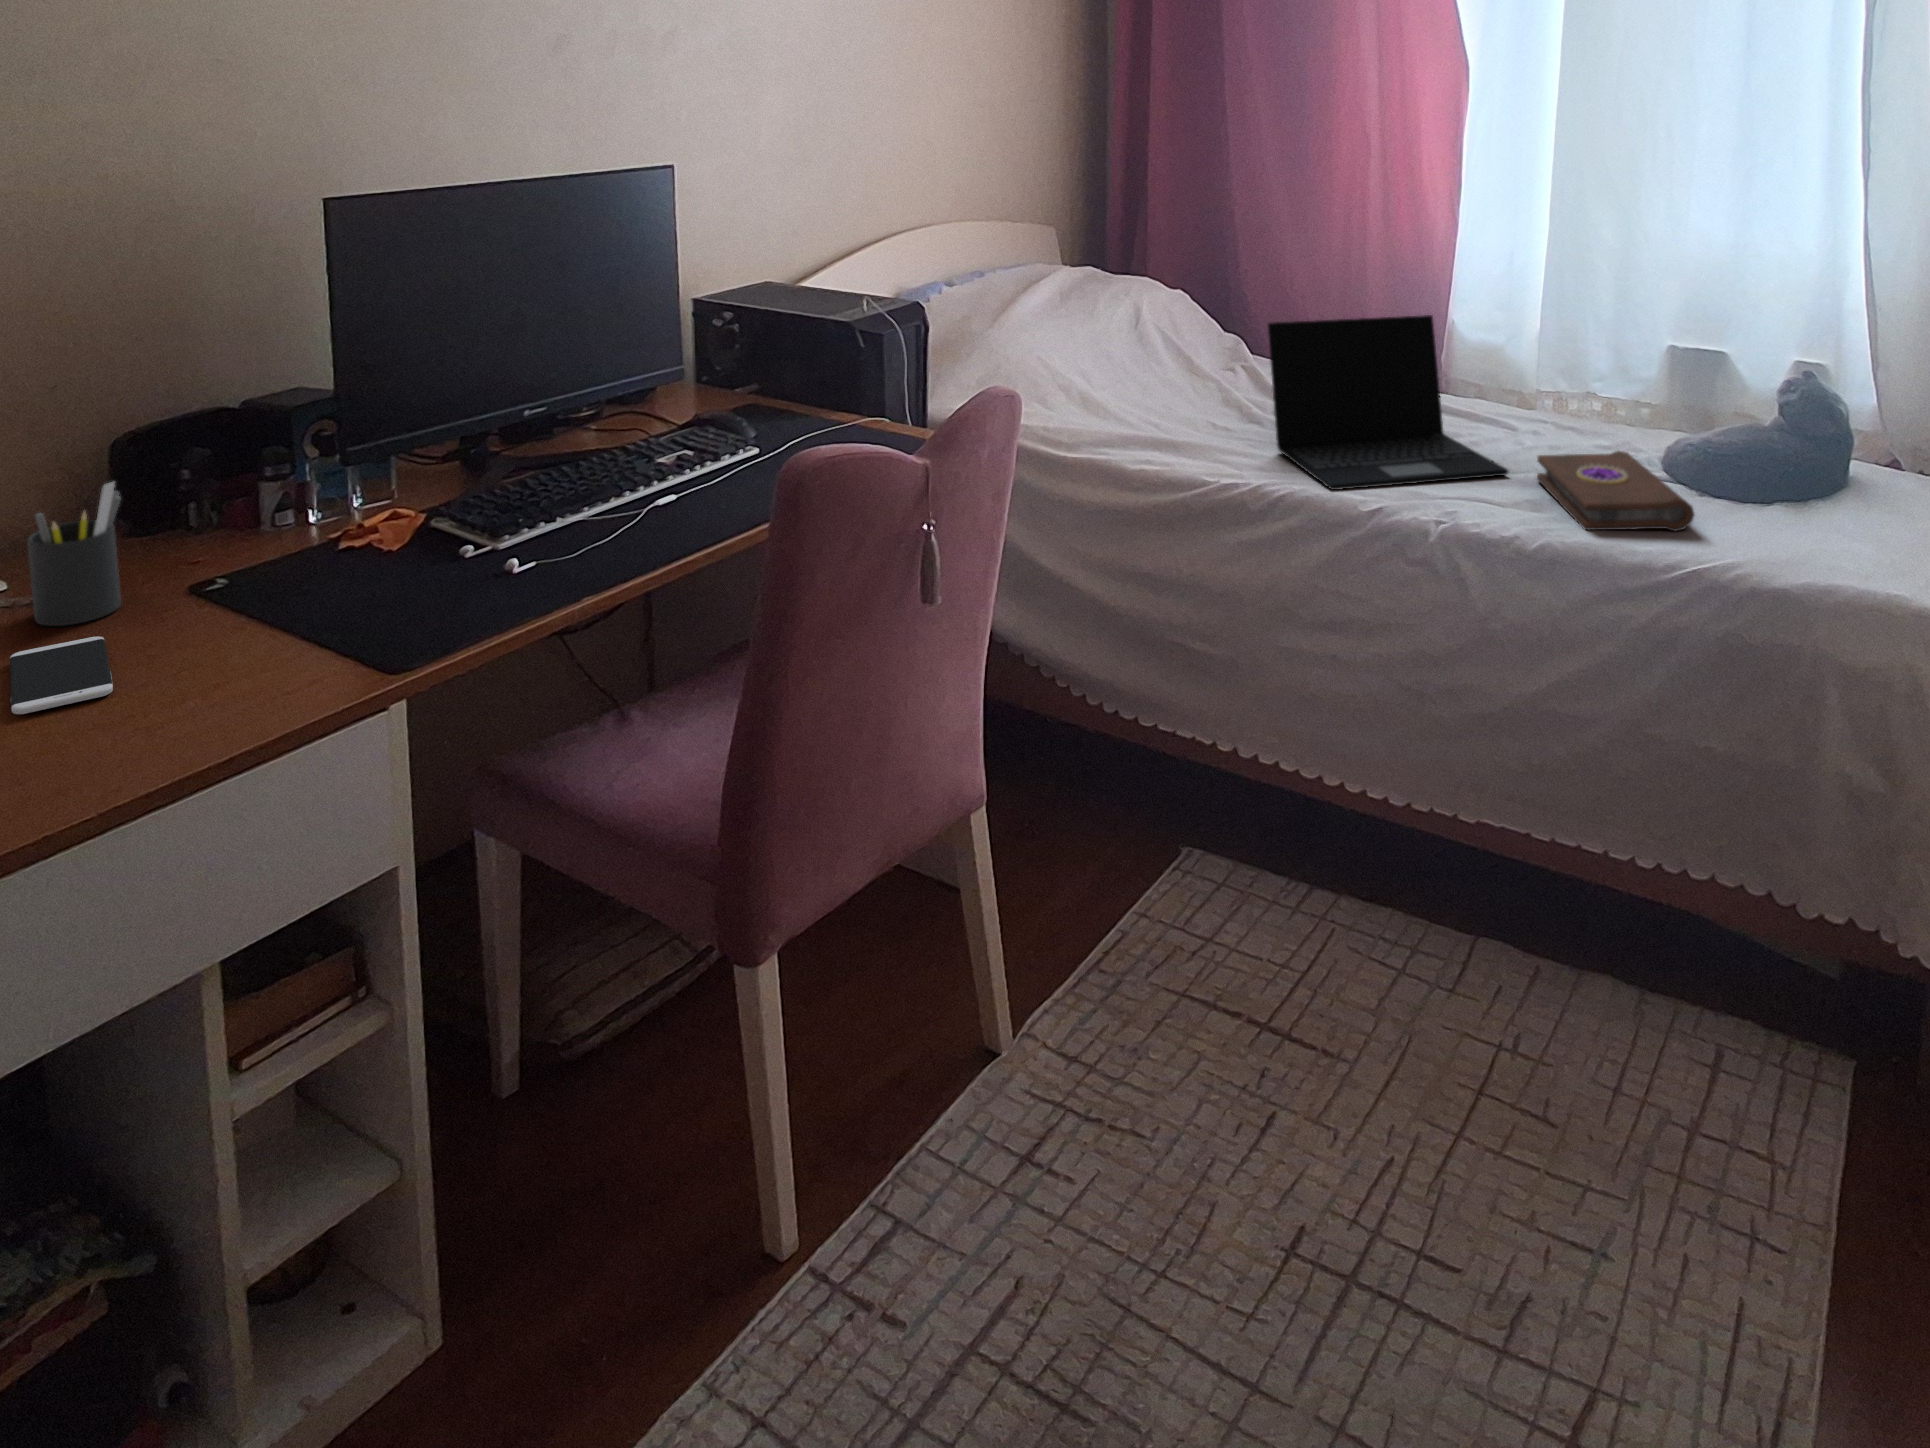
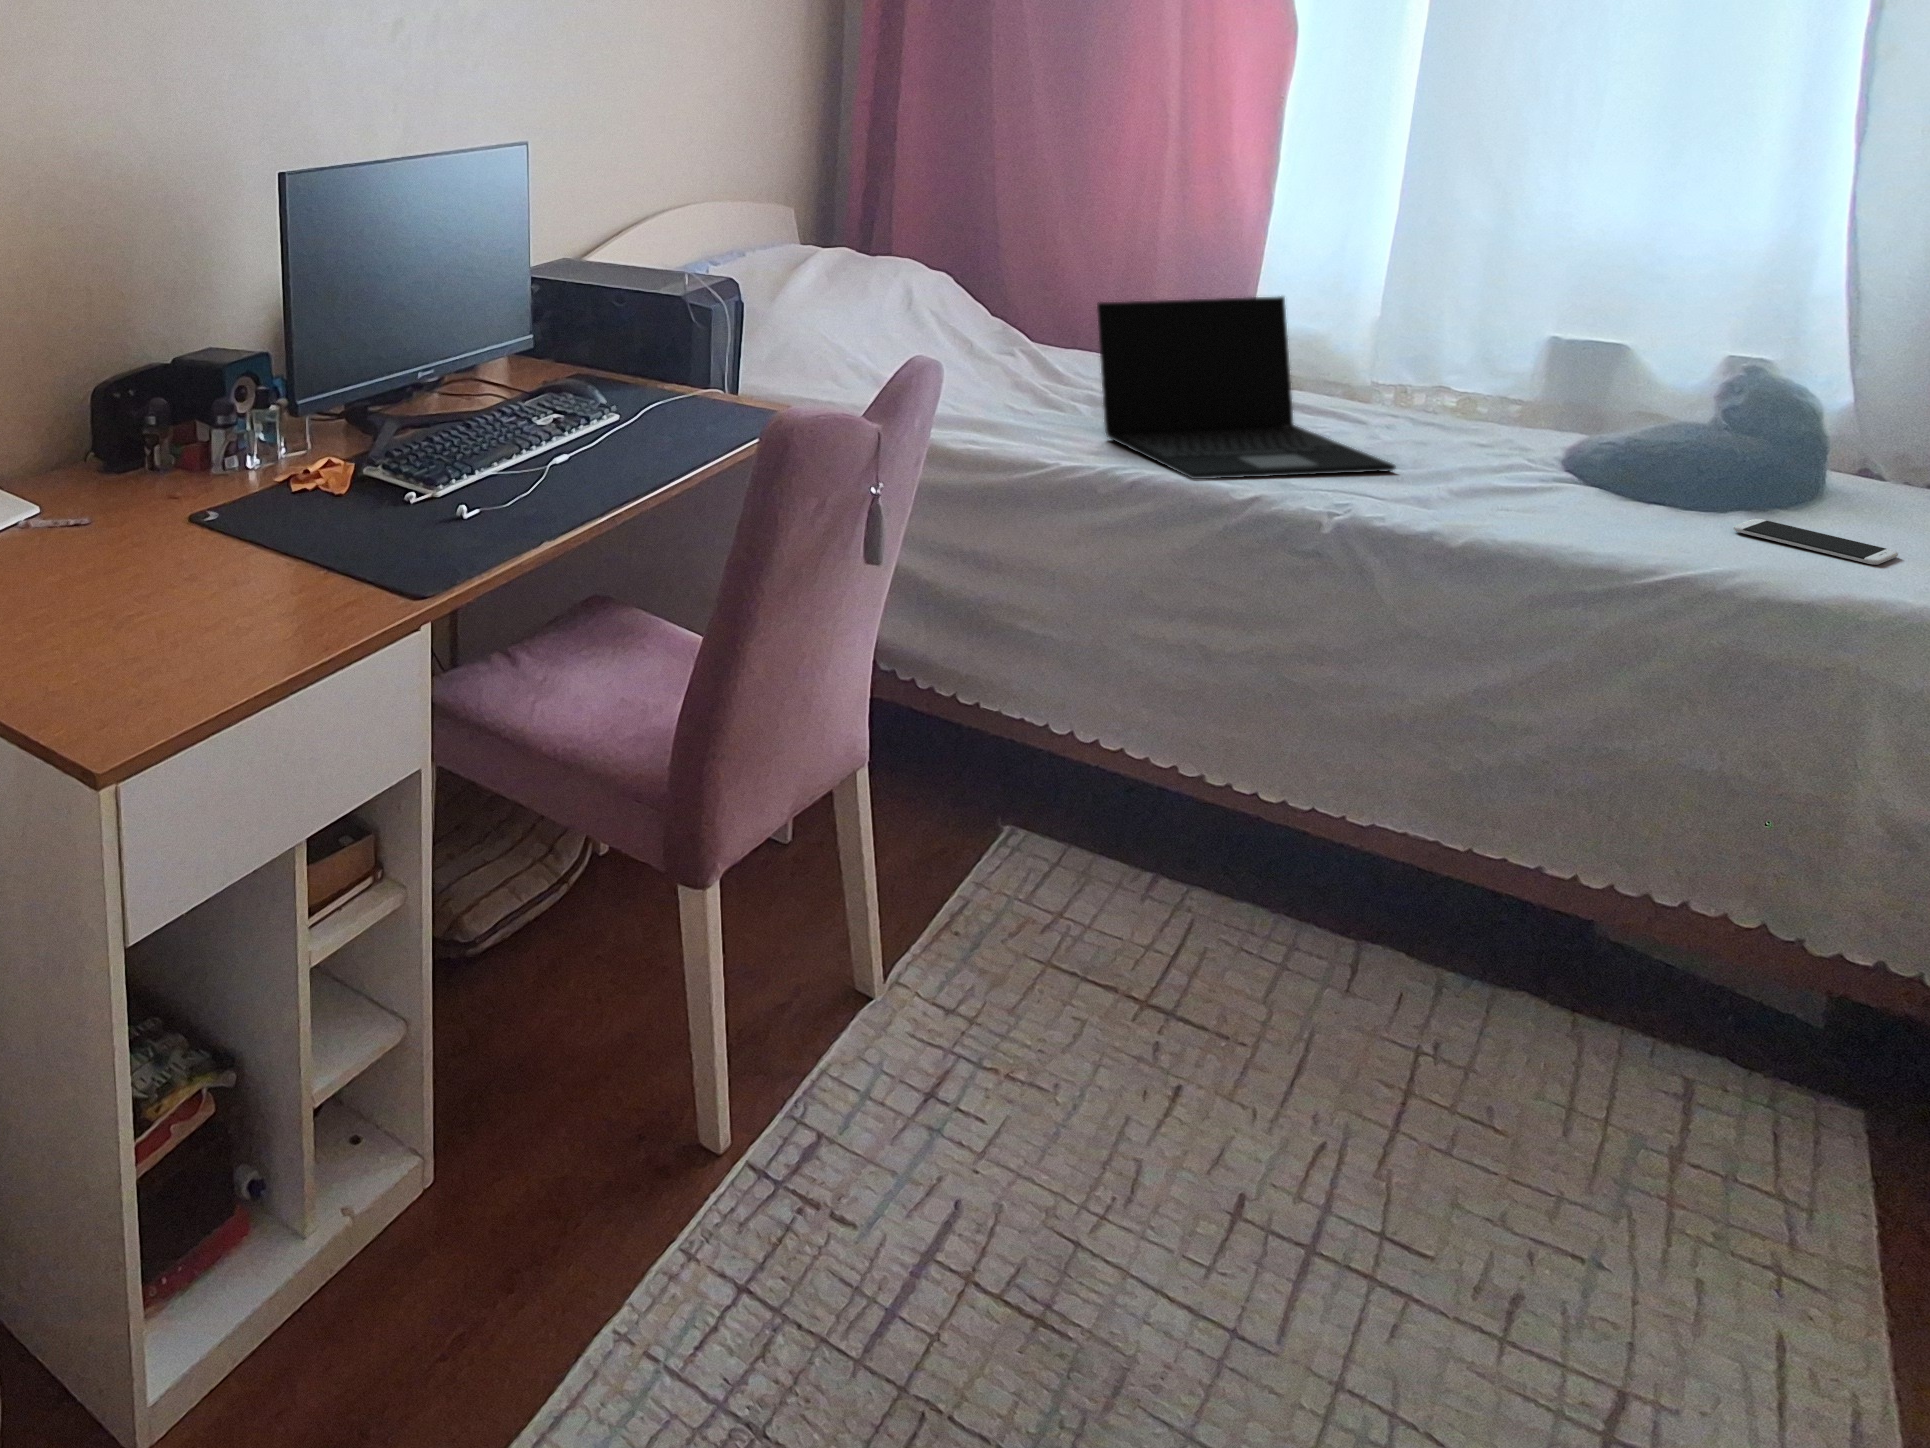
book: present [1537,451,1695,532] -> none [1434,448,1672,539]
pen holder: present [27,482,121,626] -> none [93,424,160,545]
smartphone: present [10,637,113,714] -> present [1733,519,1898,565]

